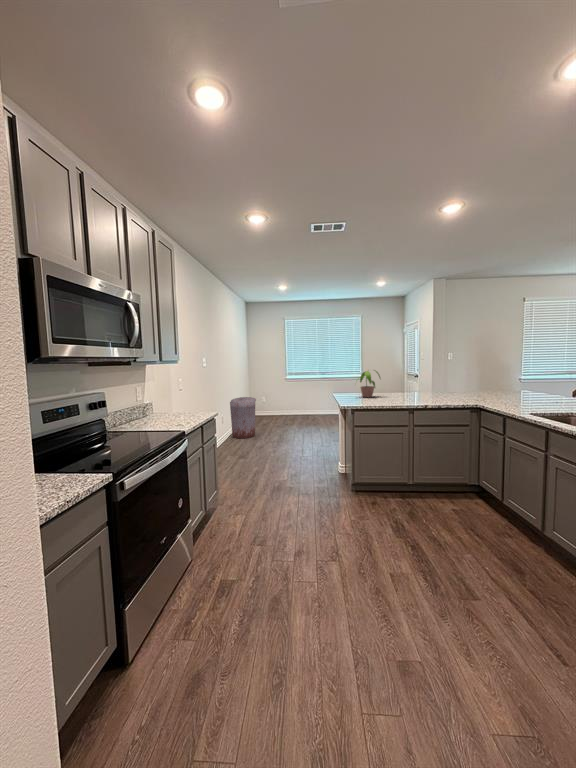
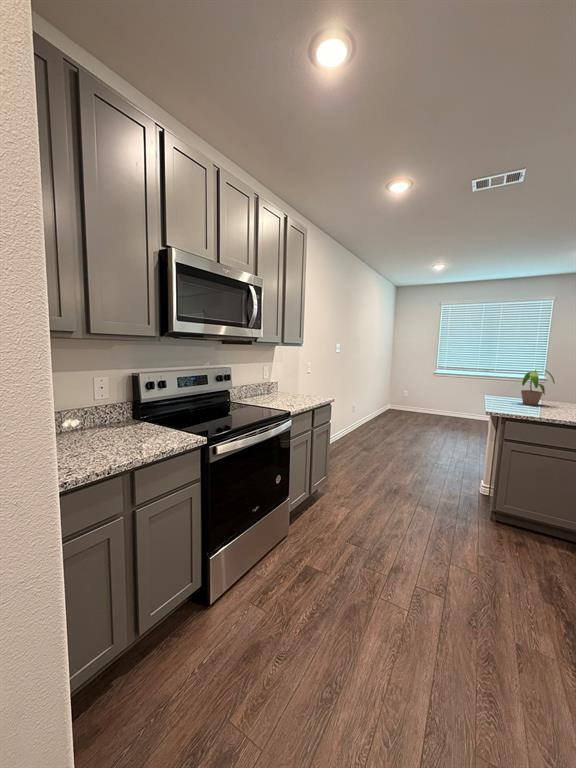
trash can: present [230,397,256,439] -> none [364,388,394,432]

